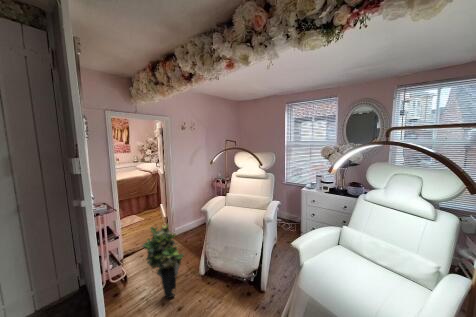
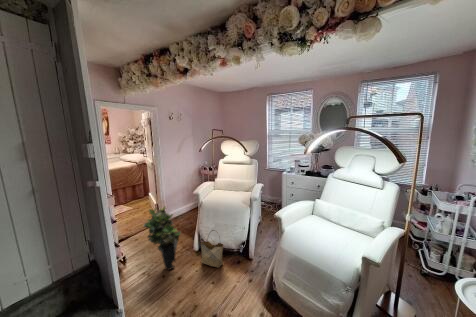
woven basket: none [205,255,230,301] -> present [200,230,223,268]

